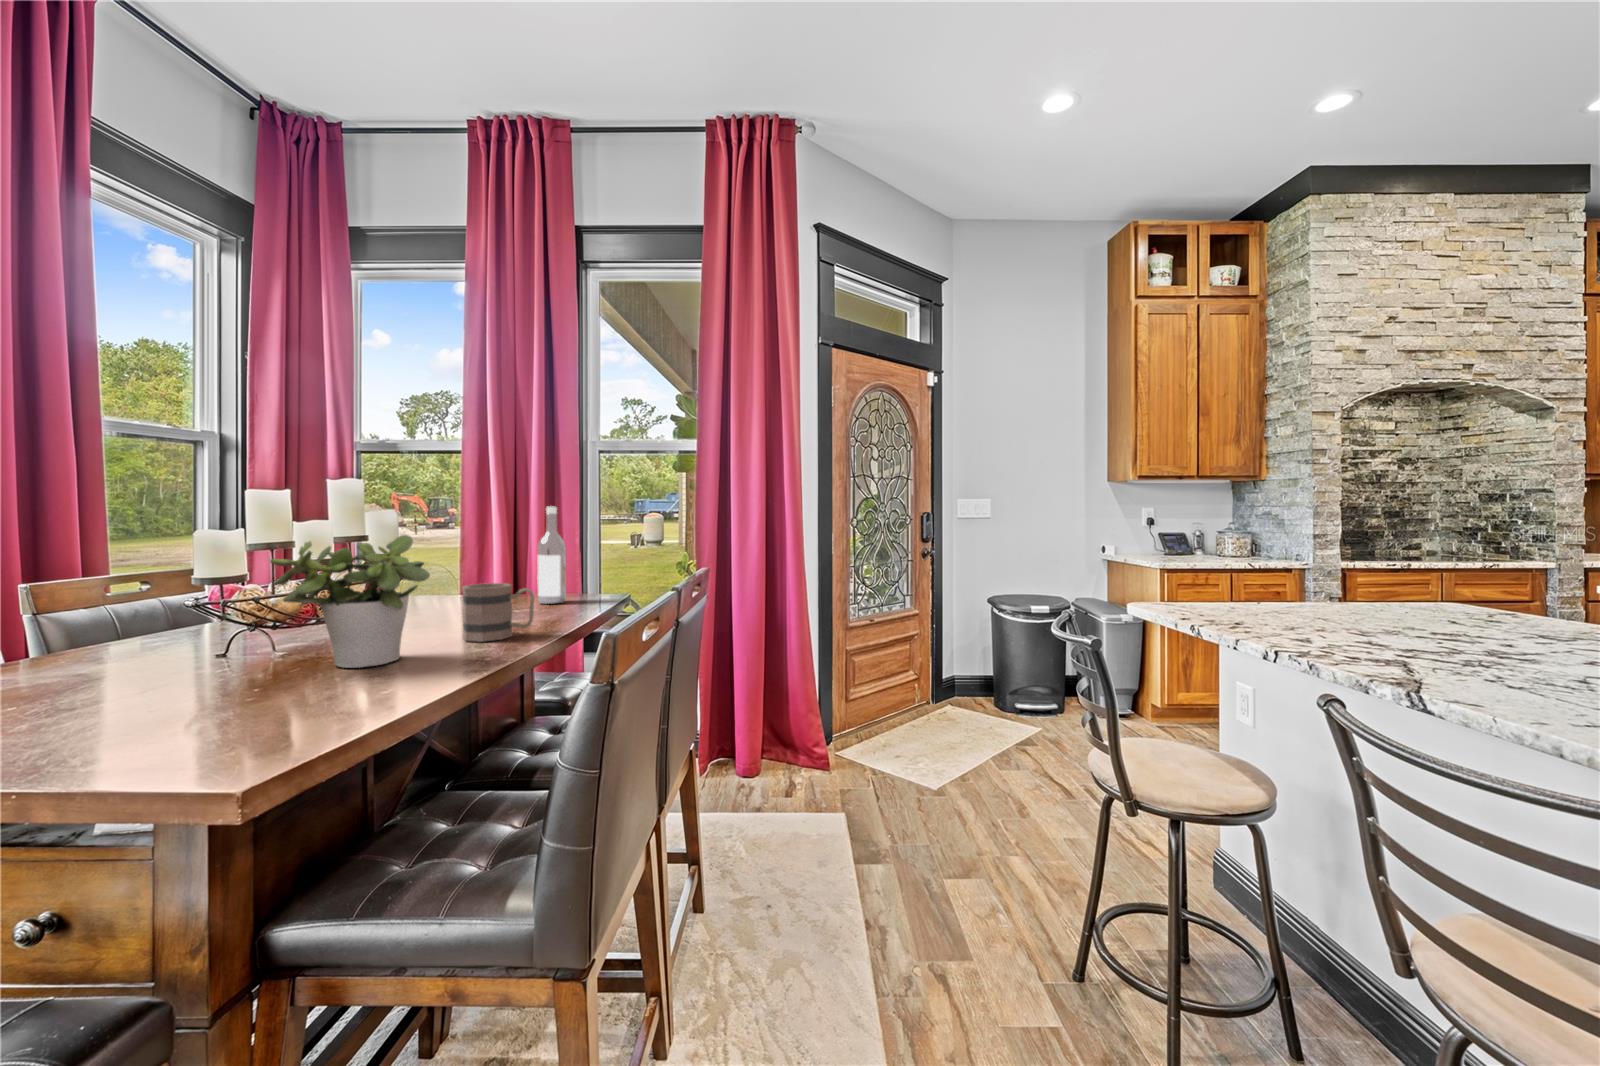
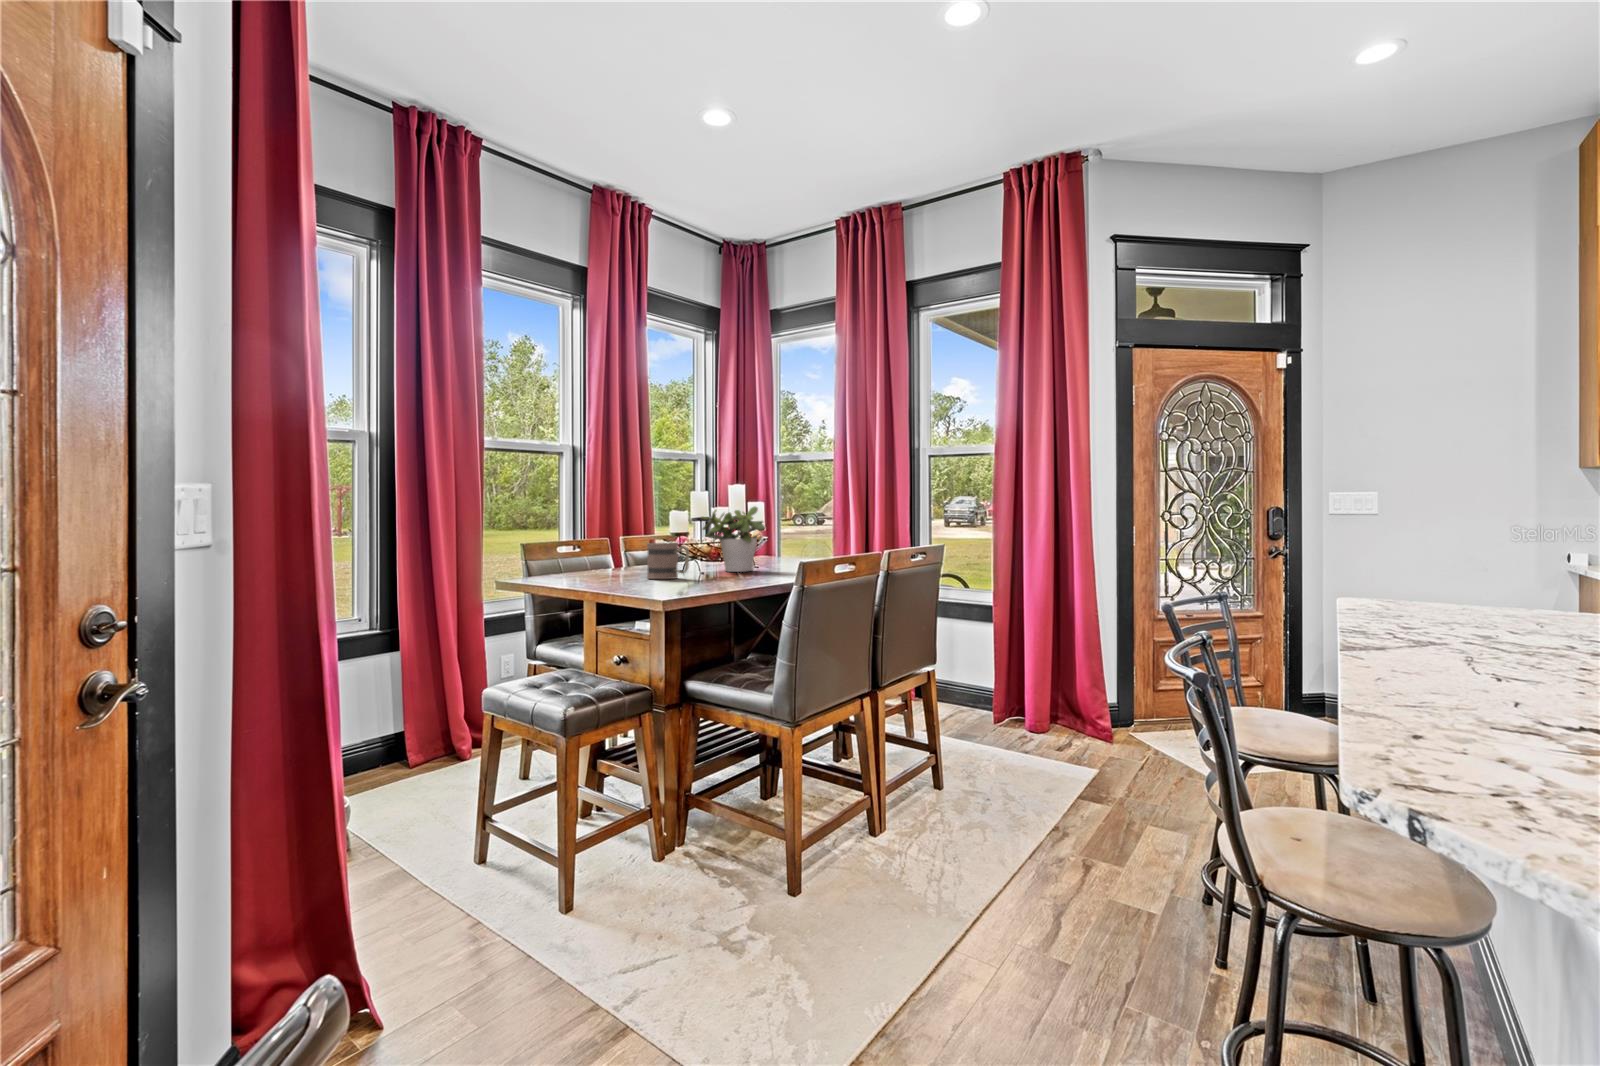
wine bottle: present [537,506,566,604] -> none [847,497,865,562]
mug: present [462,583,535,642] -> present [647,543,689,579]

